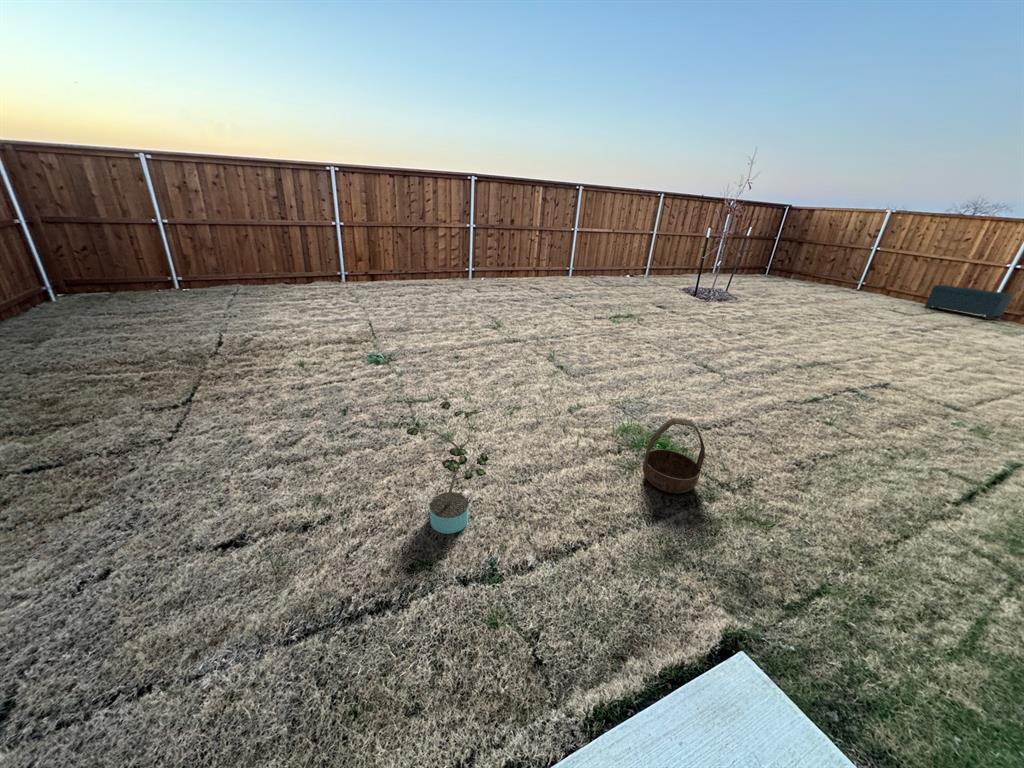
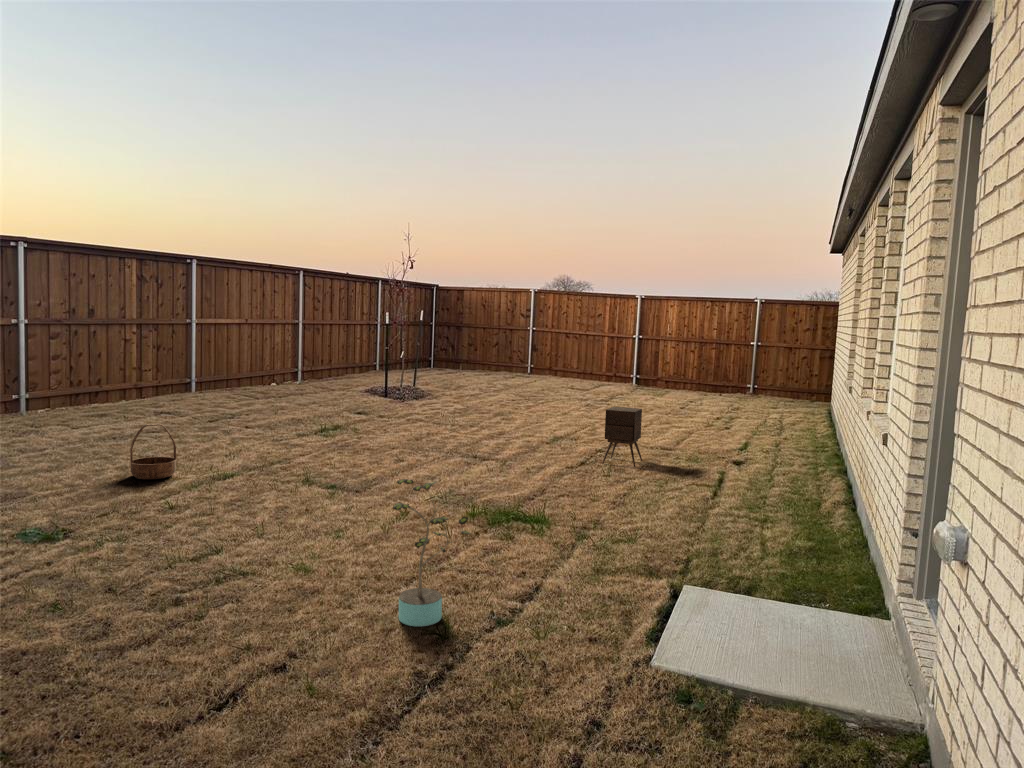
bench: present [925,285,1012,320] -> none [589,359,643,386]
side table: none [837,350,921,421] -> present [602,407,642,467]
basket: present [643,418,705,494] -> present [130,423,176,480]

